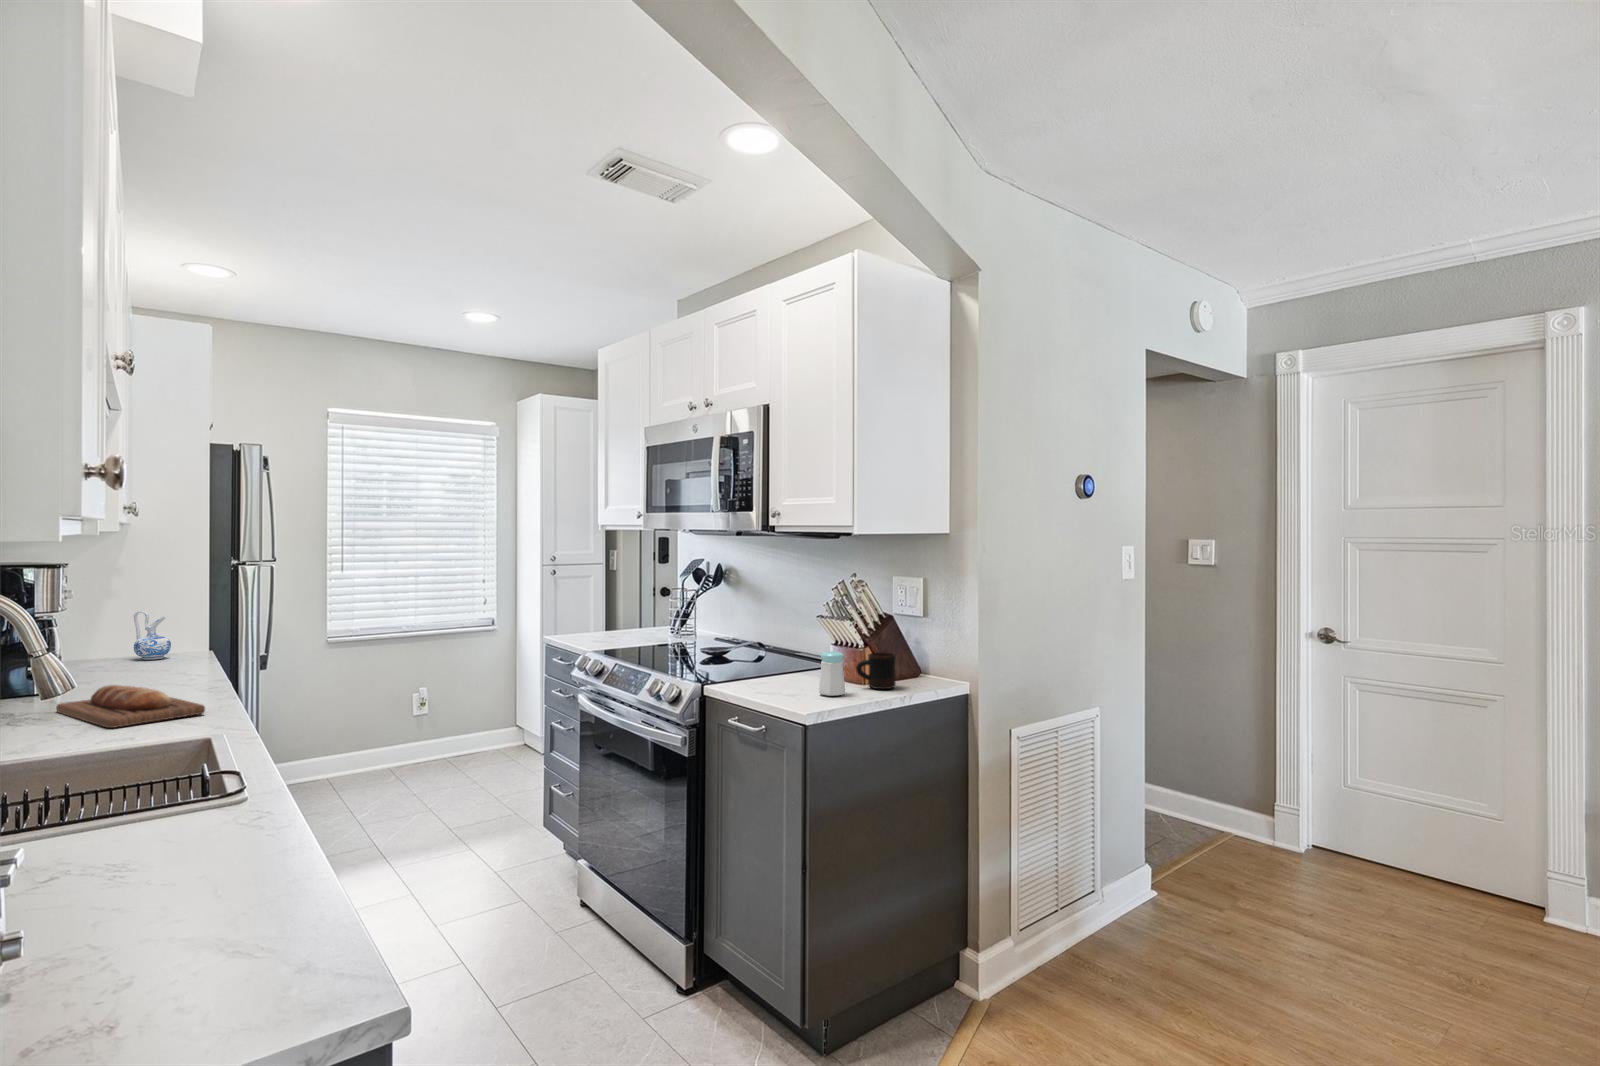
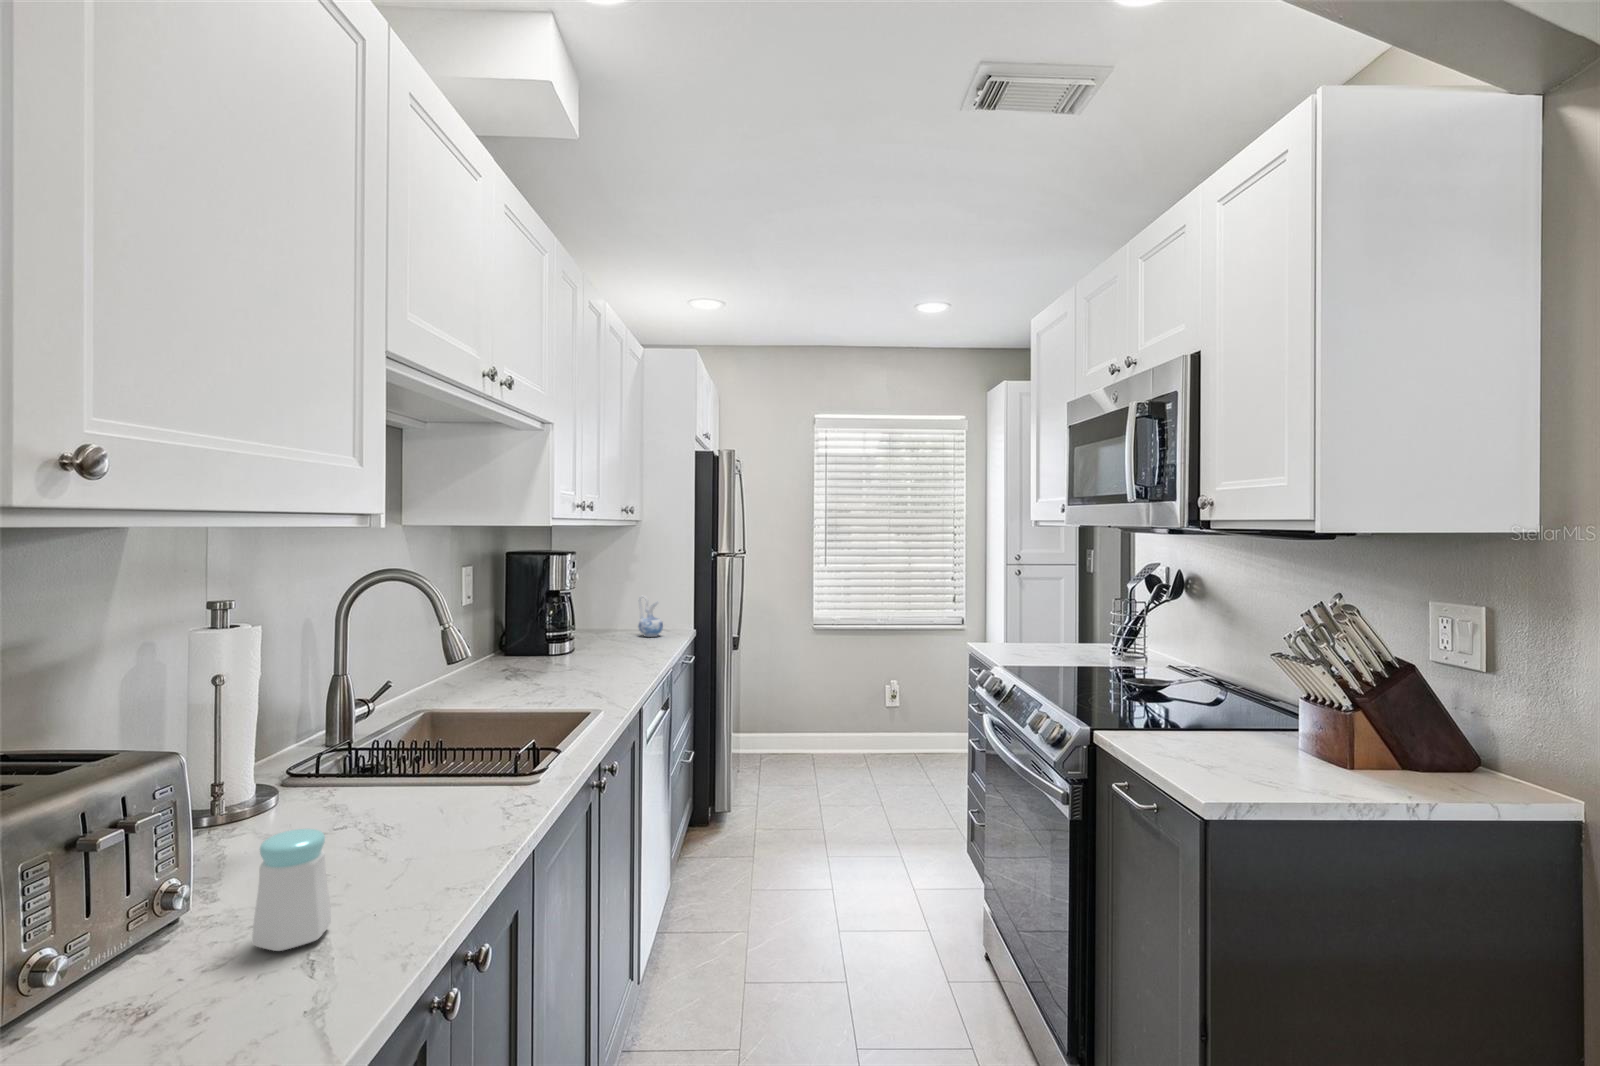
salt shaker: present [819,651,845,696] -> present [252,829,331,951]
mug: present [856,652,896,689] -> none [1328,721,1406,784]
bread loaf: present [56,685,205,728] -> none [537,660,616,698]

